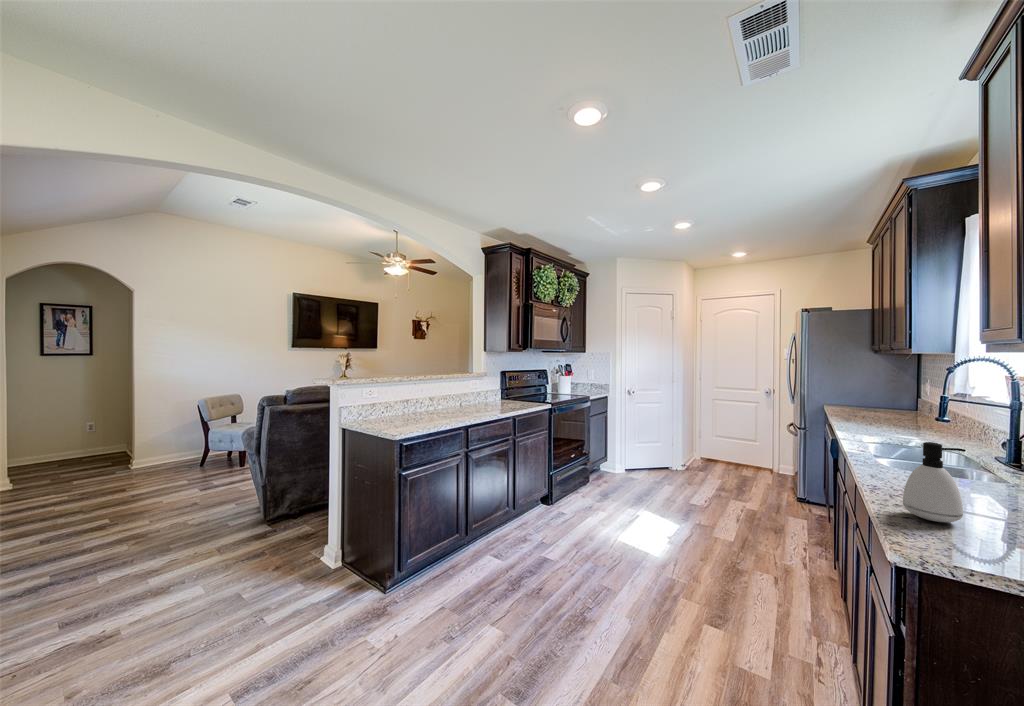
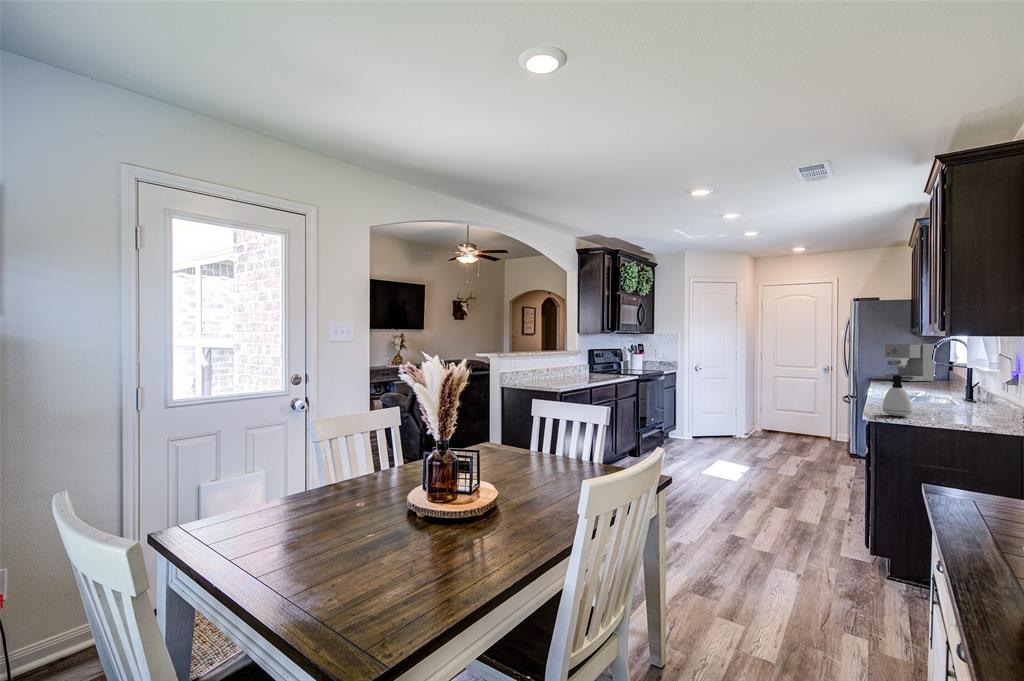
coffee maker: none [844,369,905,417] -> present [885,344,934,382]

